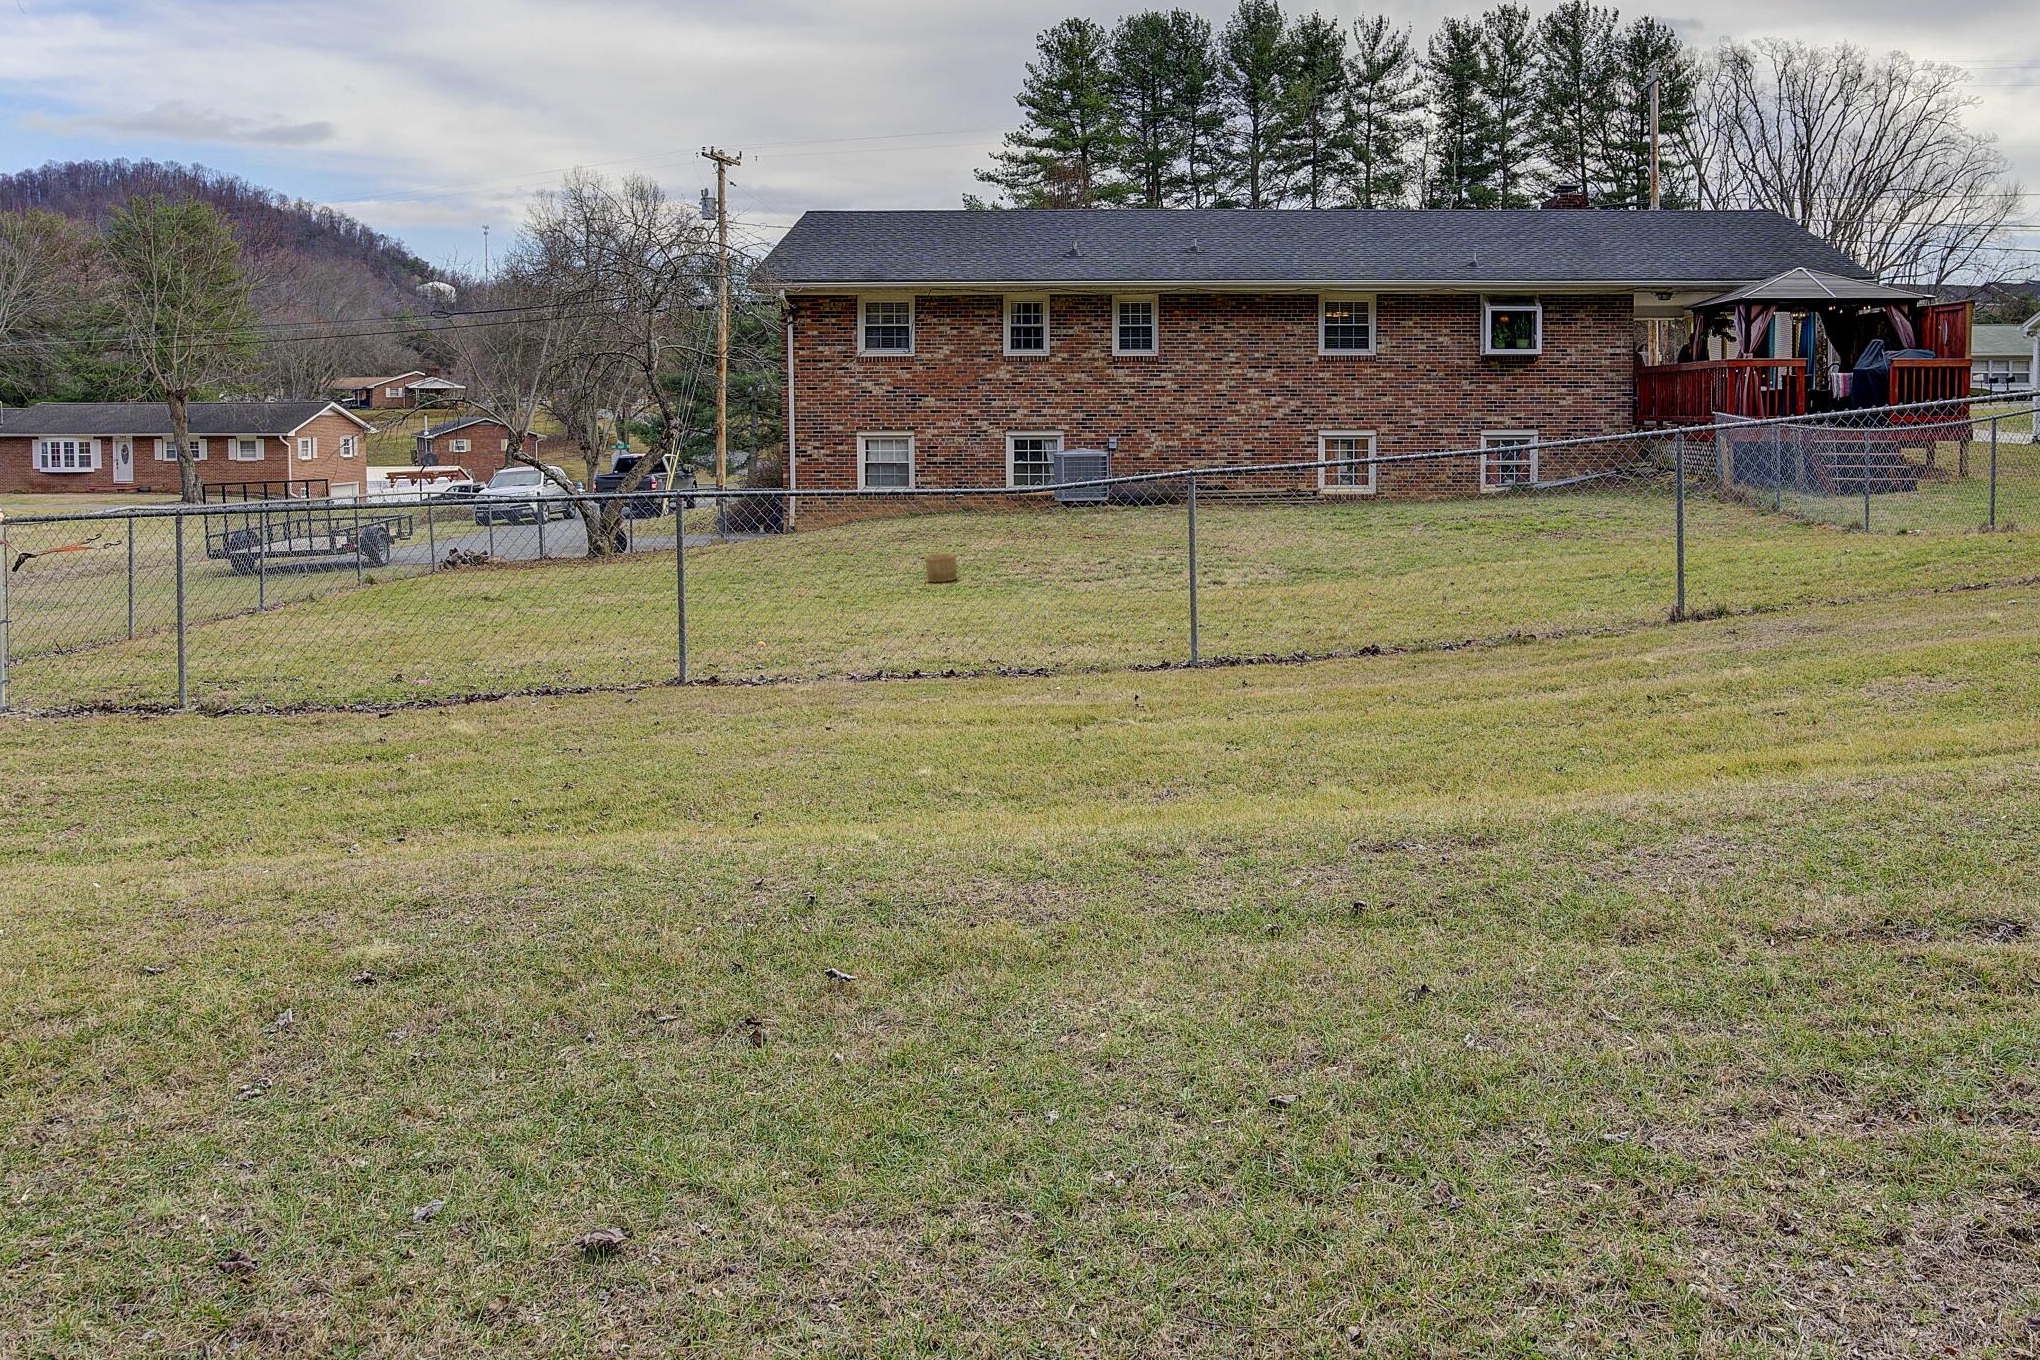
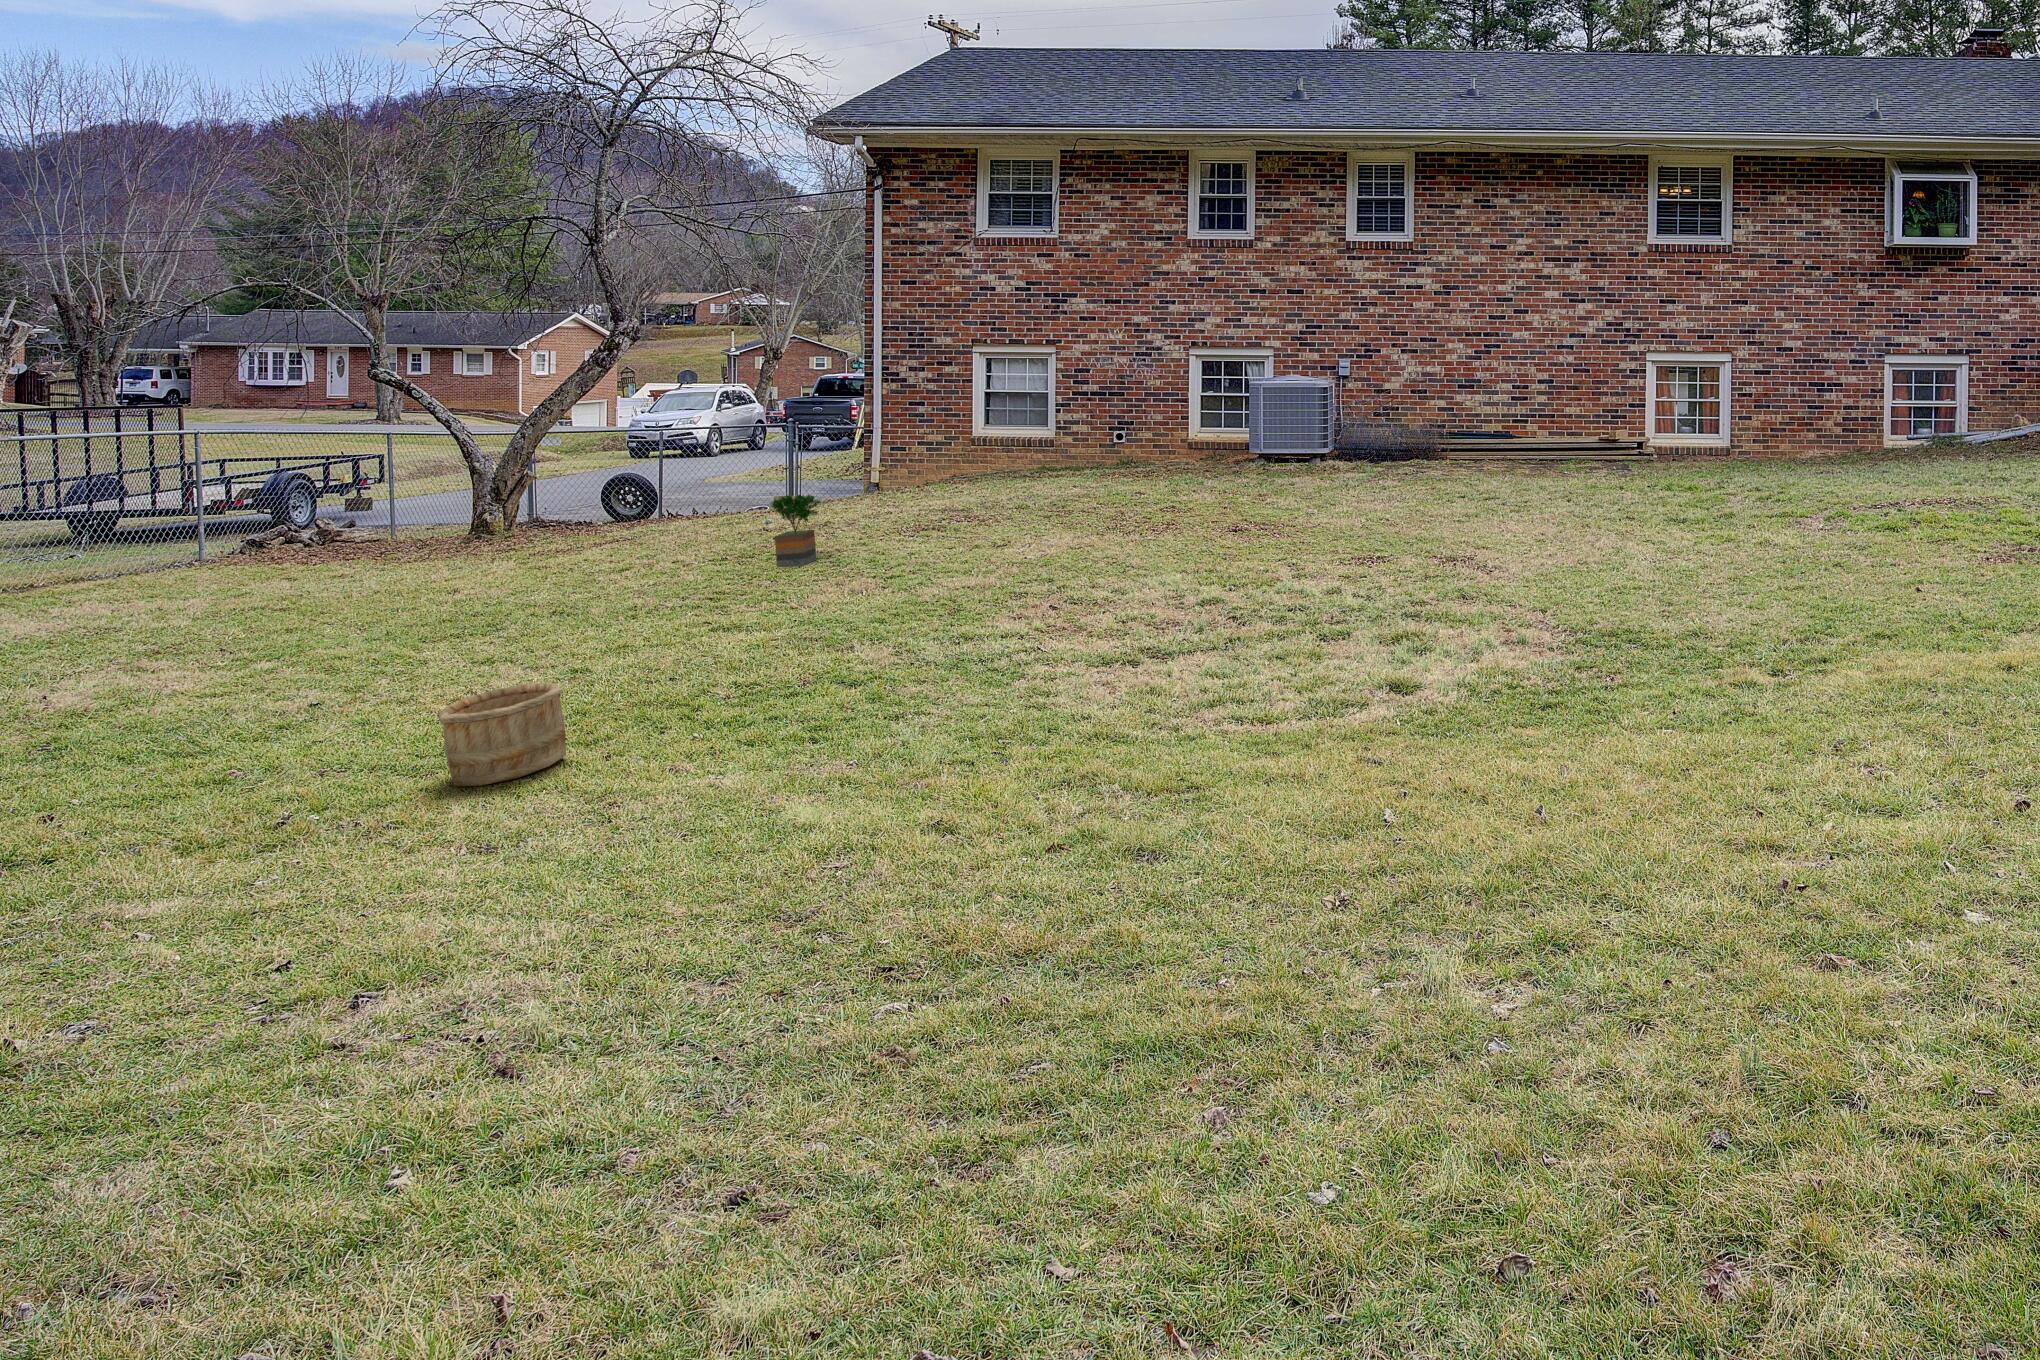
potted tree: none [860,514,887,552] -> present [771,494,821,567]

